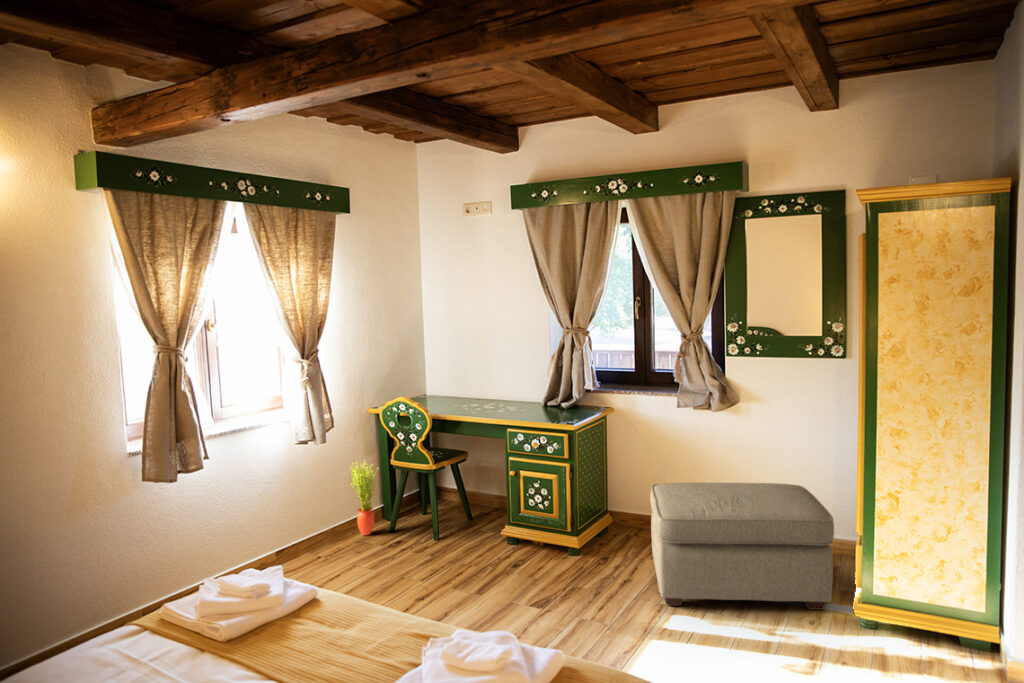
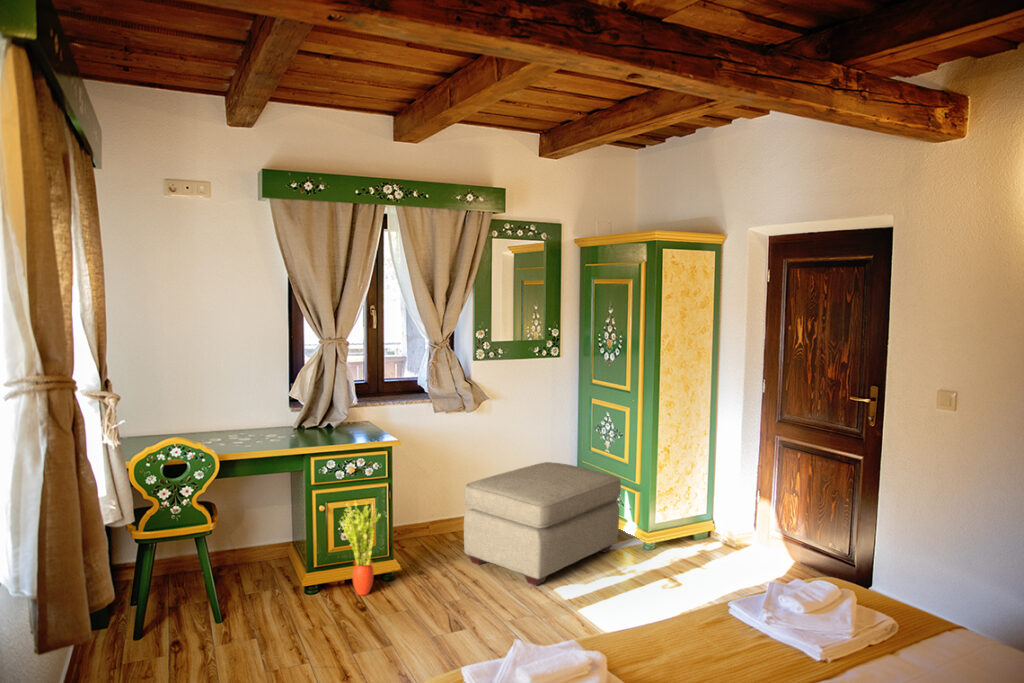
potted plant: present [351,461,379,535] -> present [340,502,381,595]

